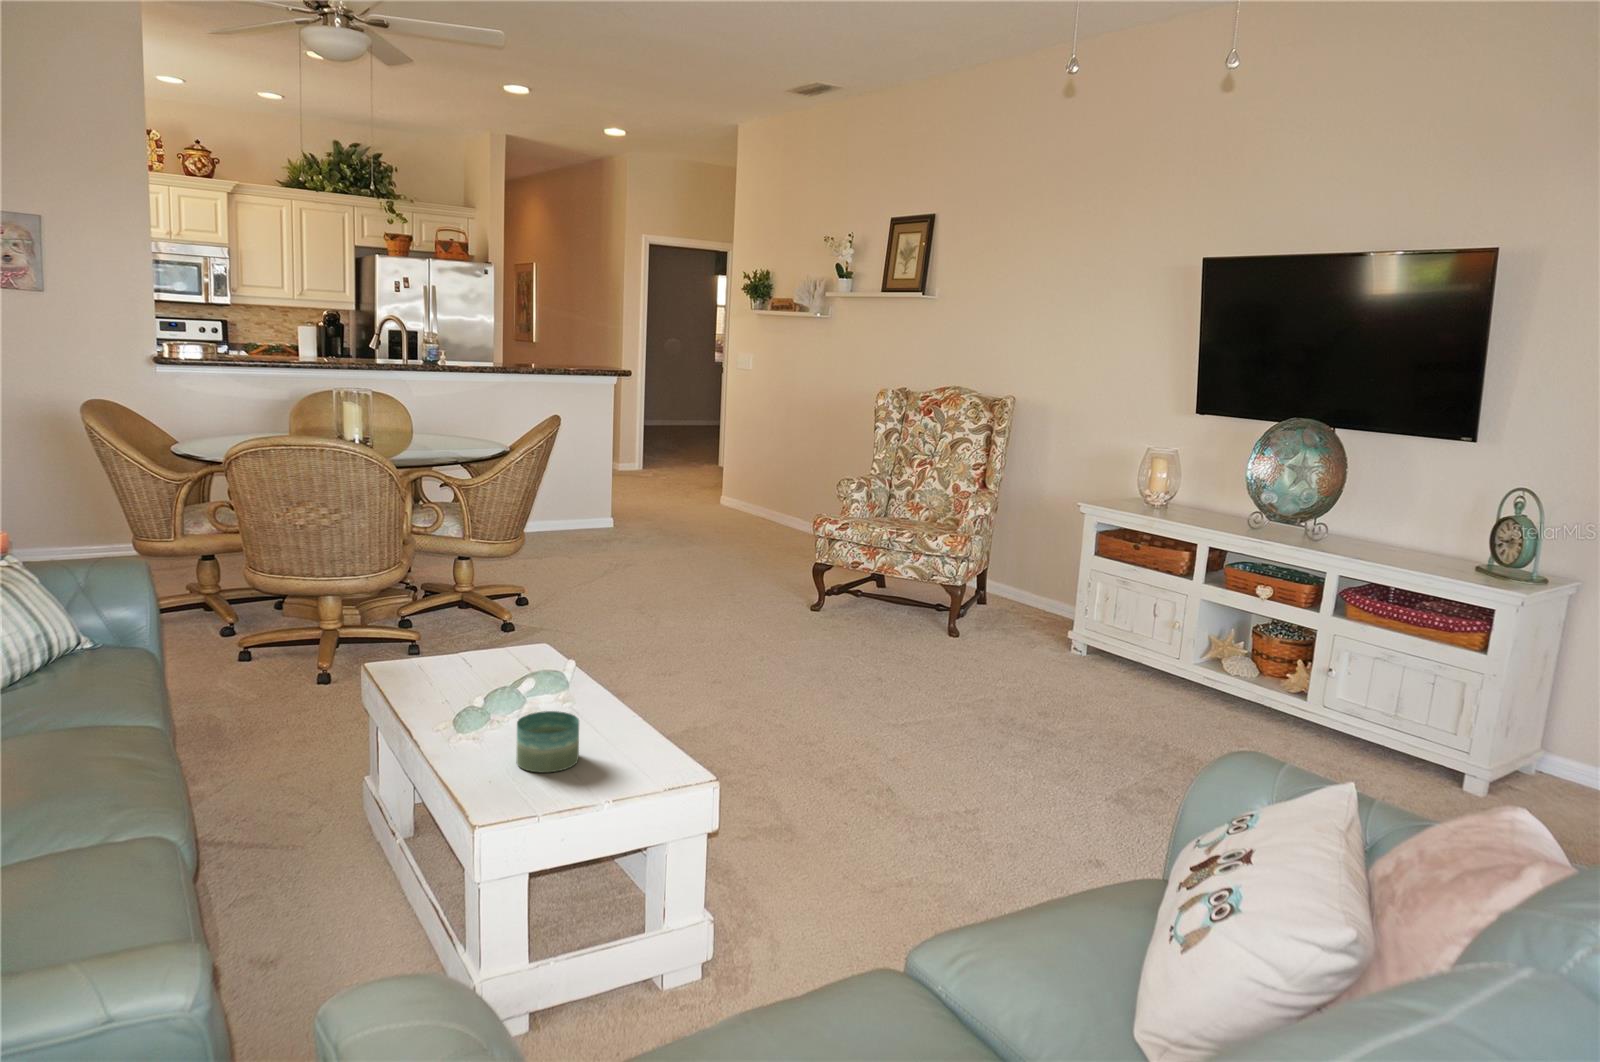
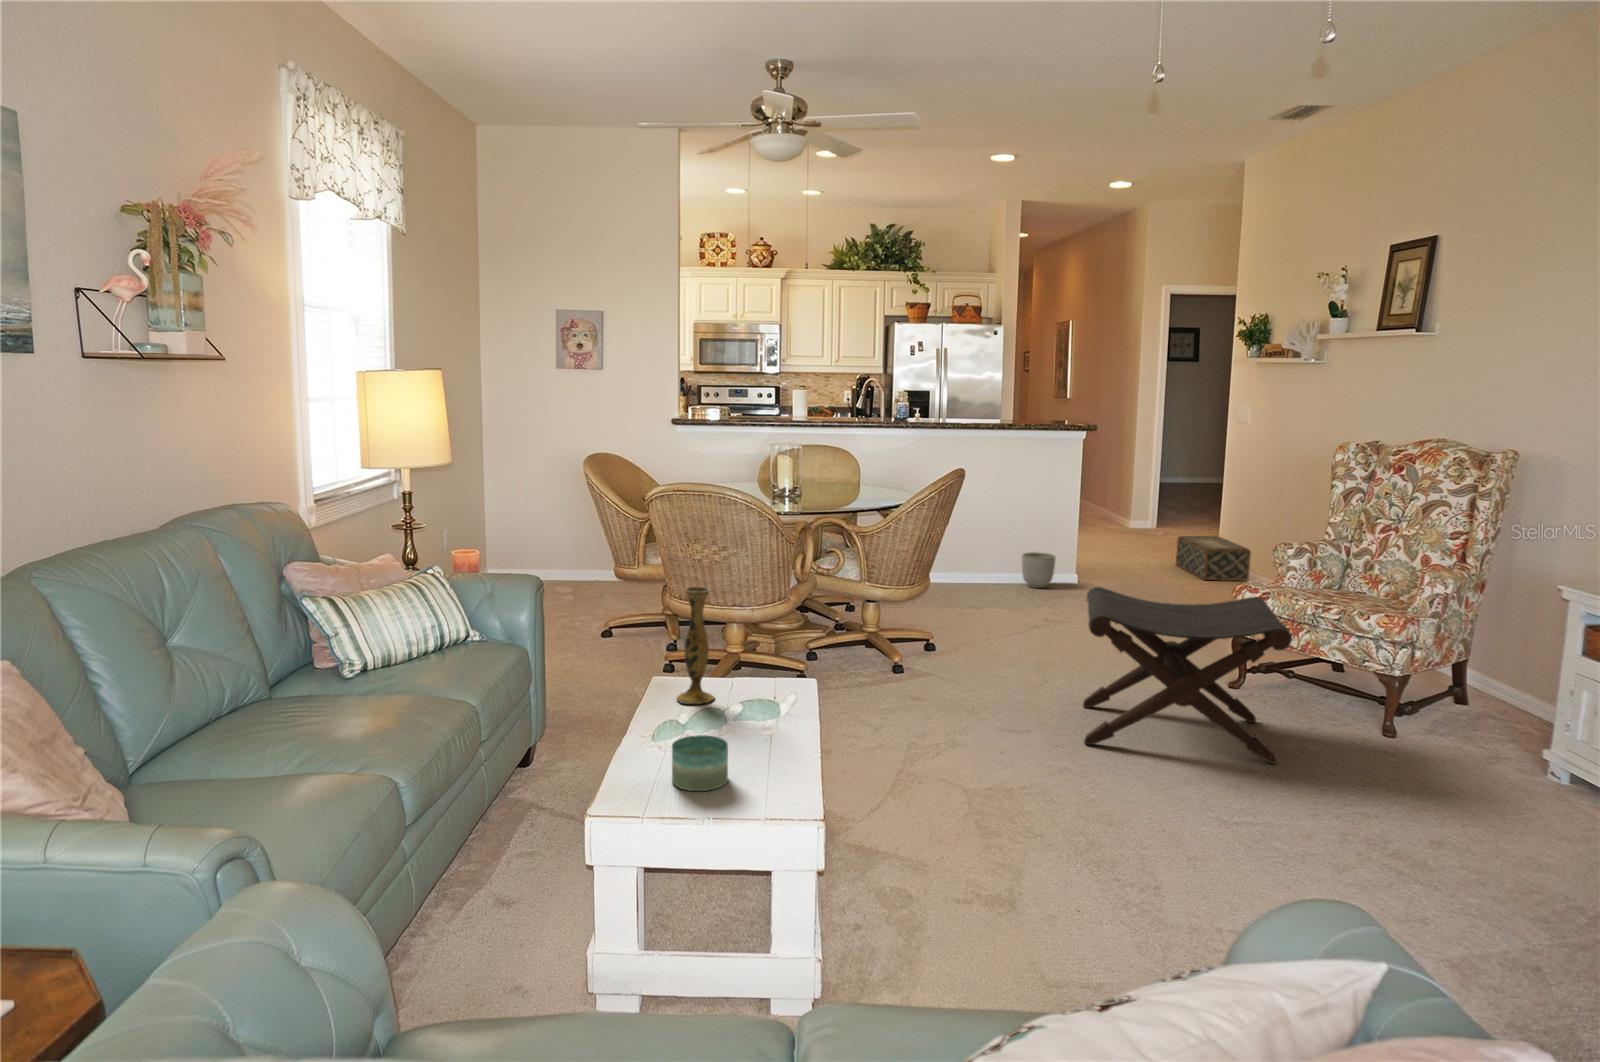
woven basket: none [692,477,762,517] -> present [1176,536,1251,581]
planter: none [568,500,602,535] -> present [1022,552,1056,588]
footstool: none [710,527,905,676] -> present [1083,587,1292,763]
vase: none [419,553,464,686] -> present [677,587,715,704]

